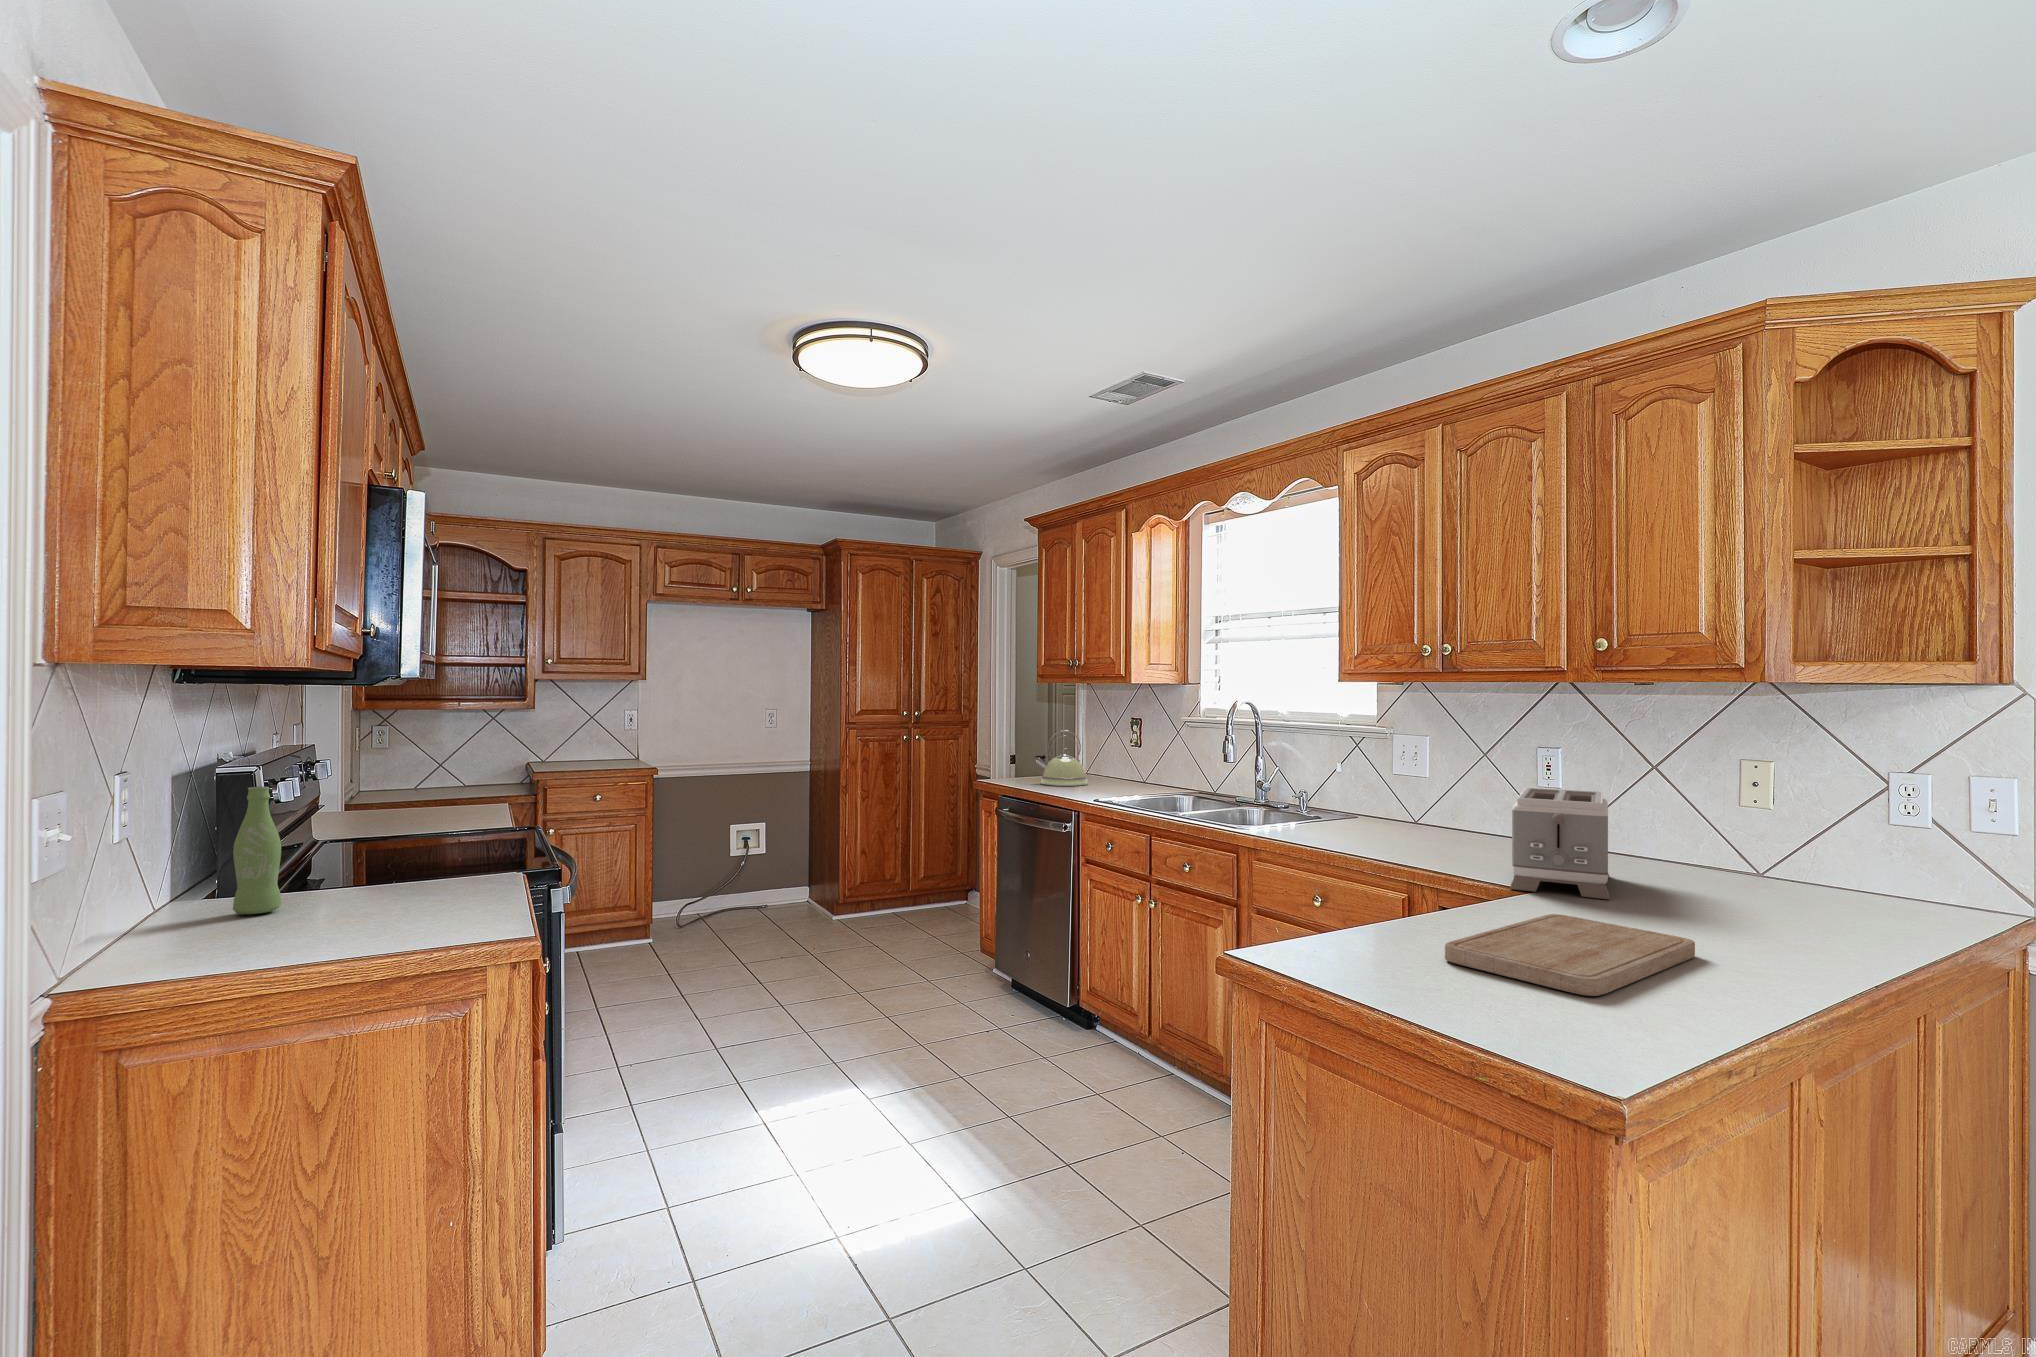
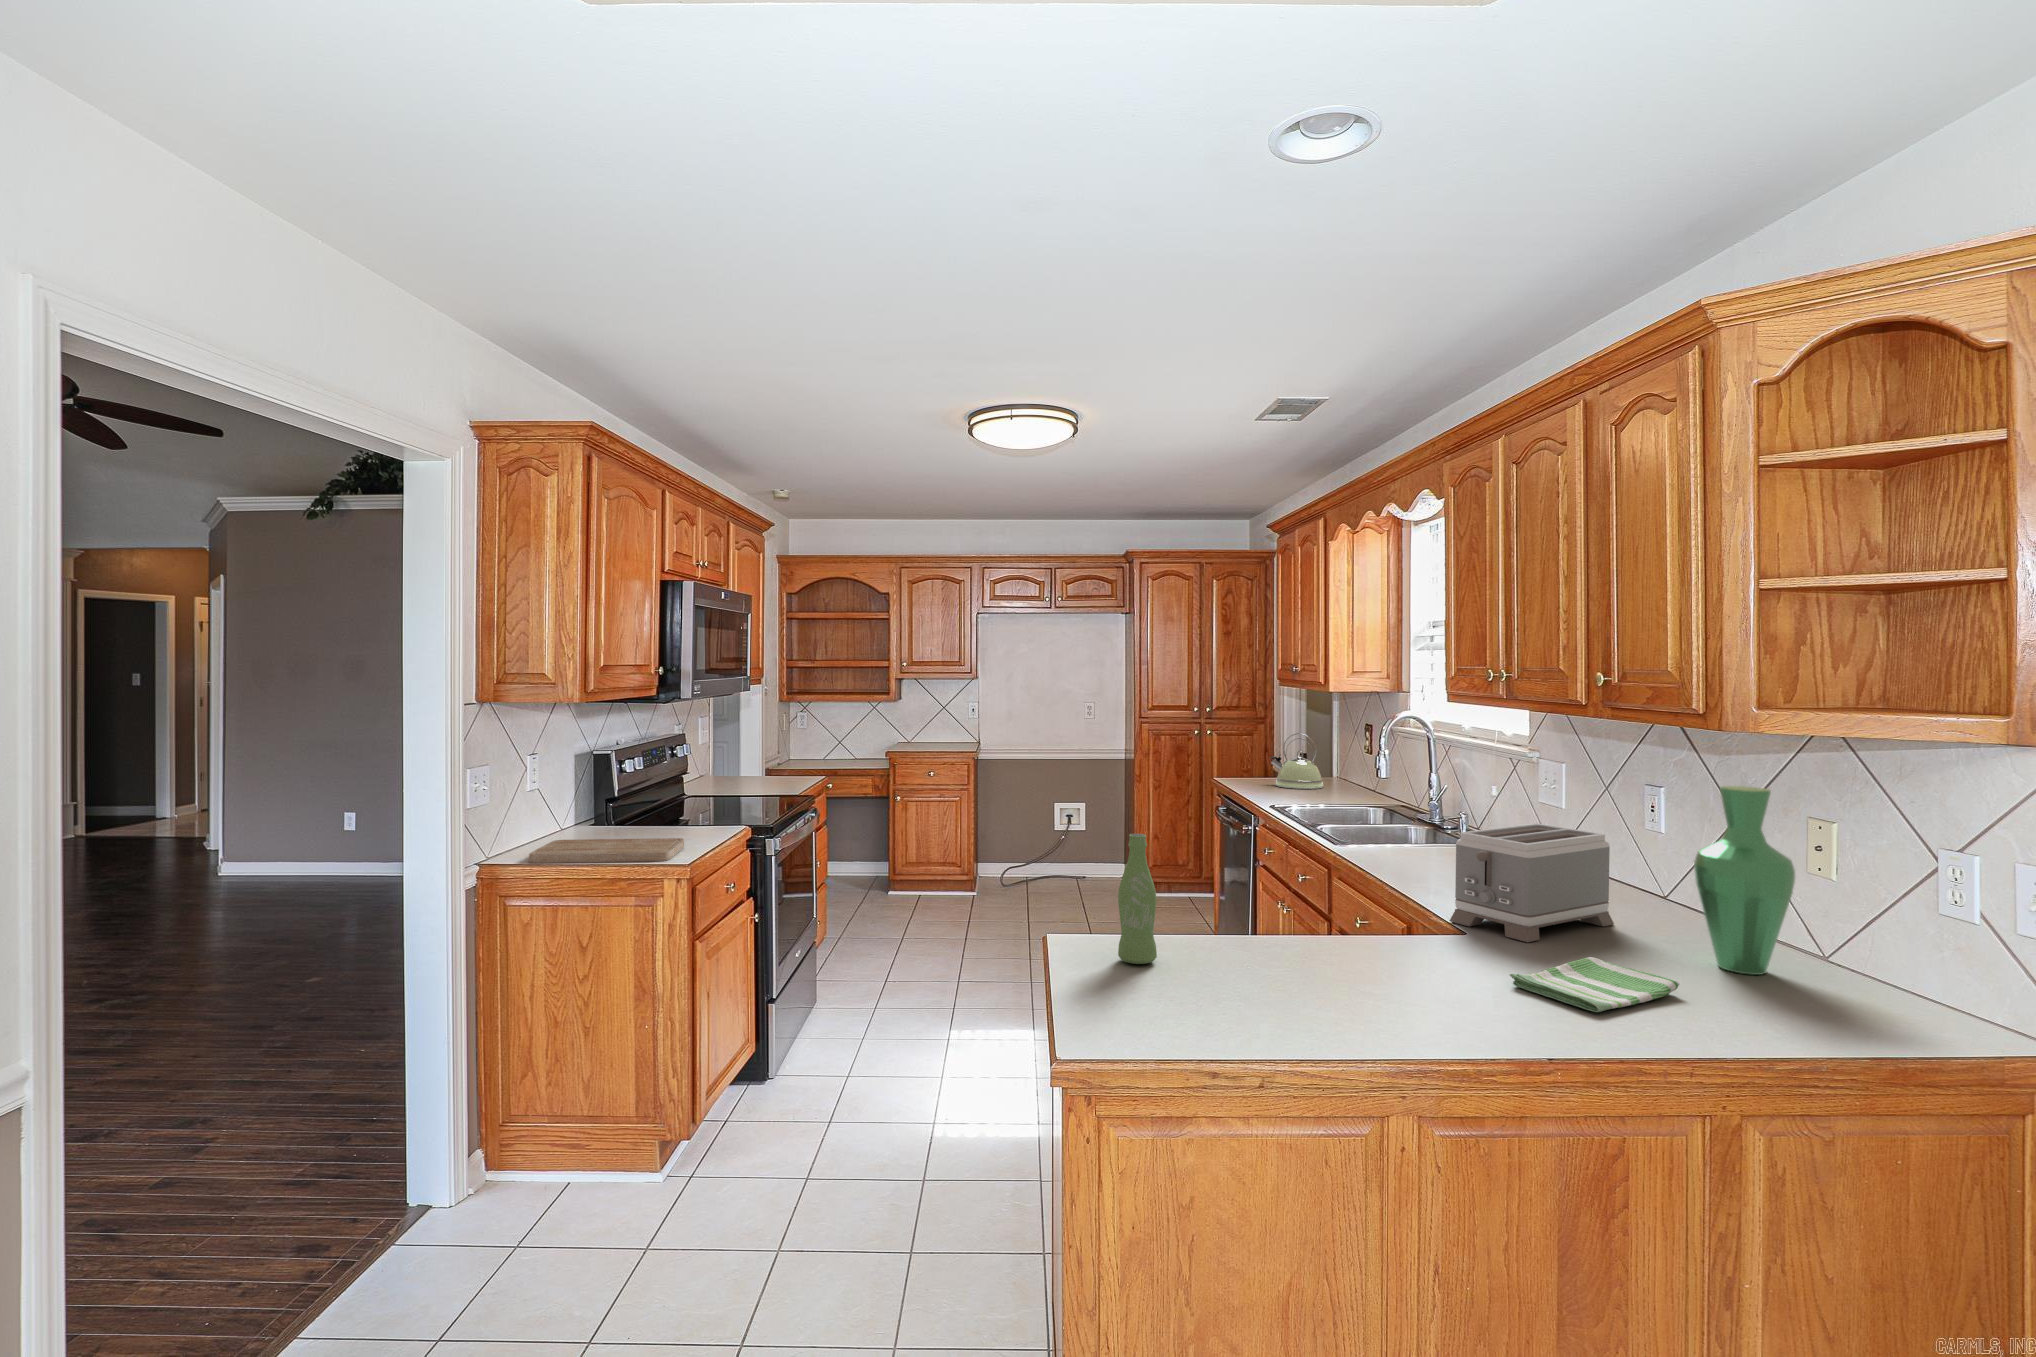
vase: none [1731,736,1825,903] -> present [1694,786,1795,975]
bottle: present [233,787,281,914] -> present [1118,834,1157,964]
dish towel: none [1711,904,1840,953] -> present [1510,957,1680,1012]
cutting board: present [1445,914,1695,996] -> present [529,838,684,863]

